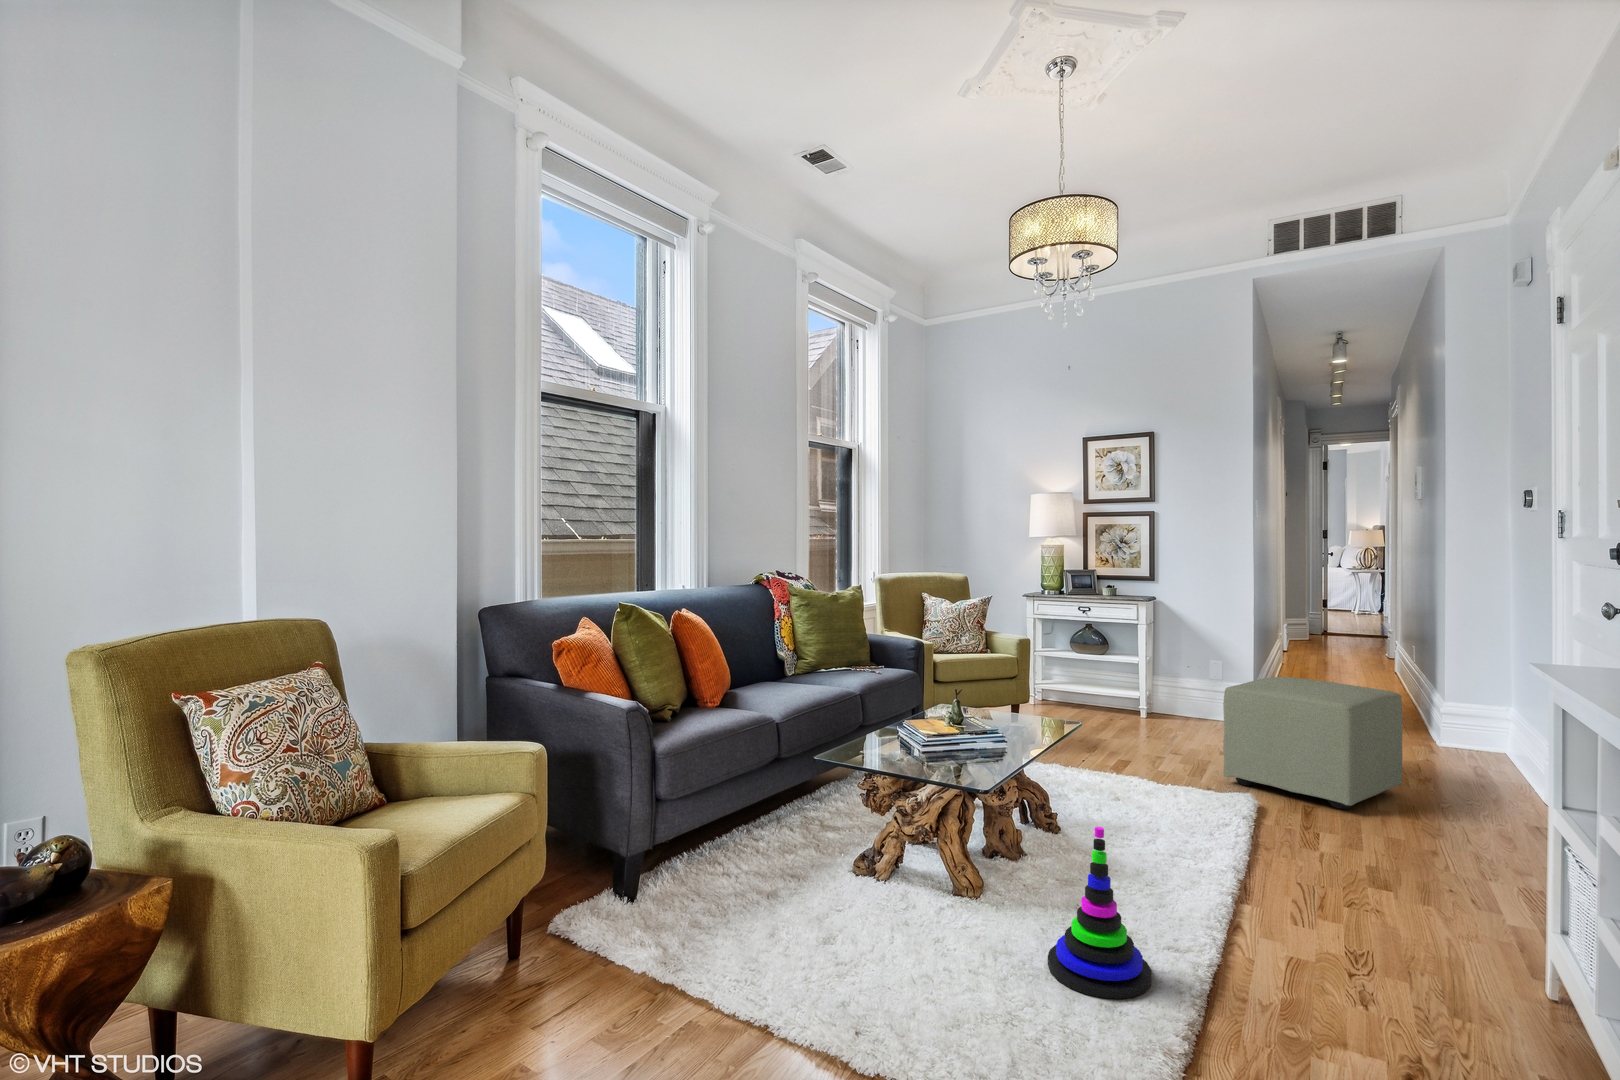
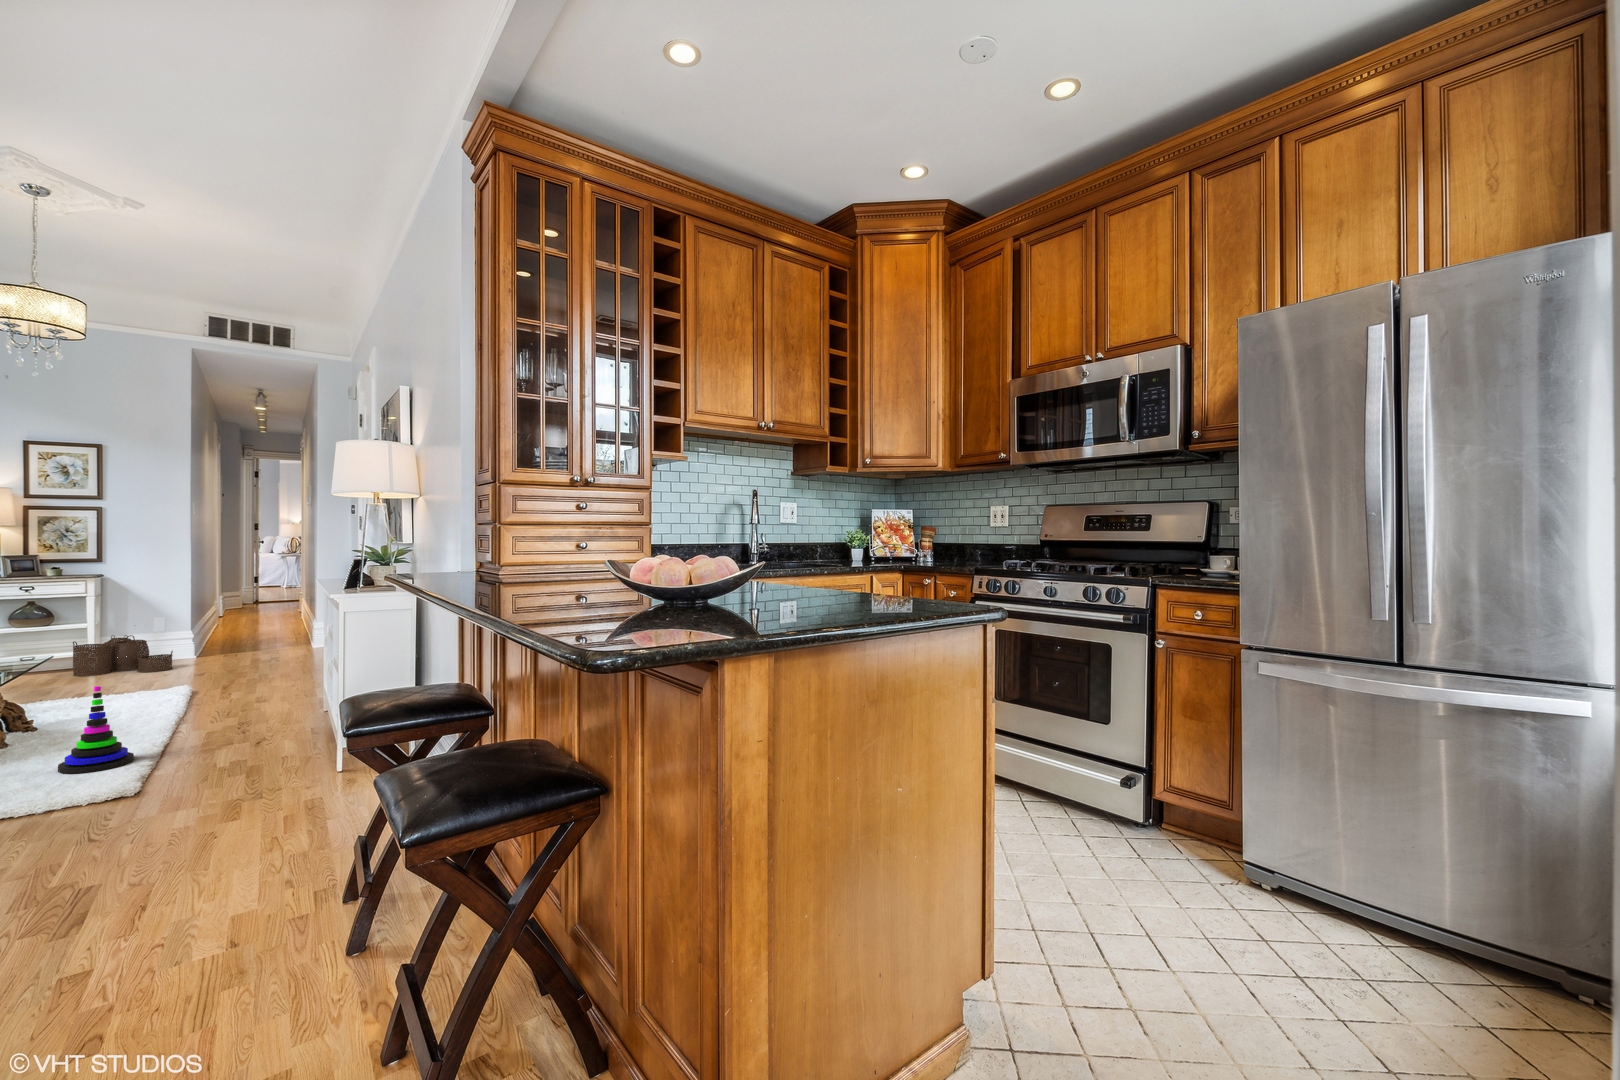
woven basket: none [1122,676,1227,740] -> present [73,635,173,676]
ottoman: present [1223,677,1403,809] -> none [172,616,292,687]

